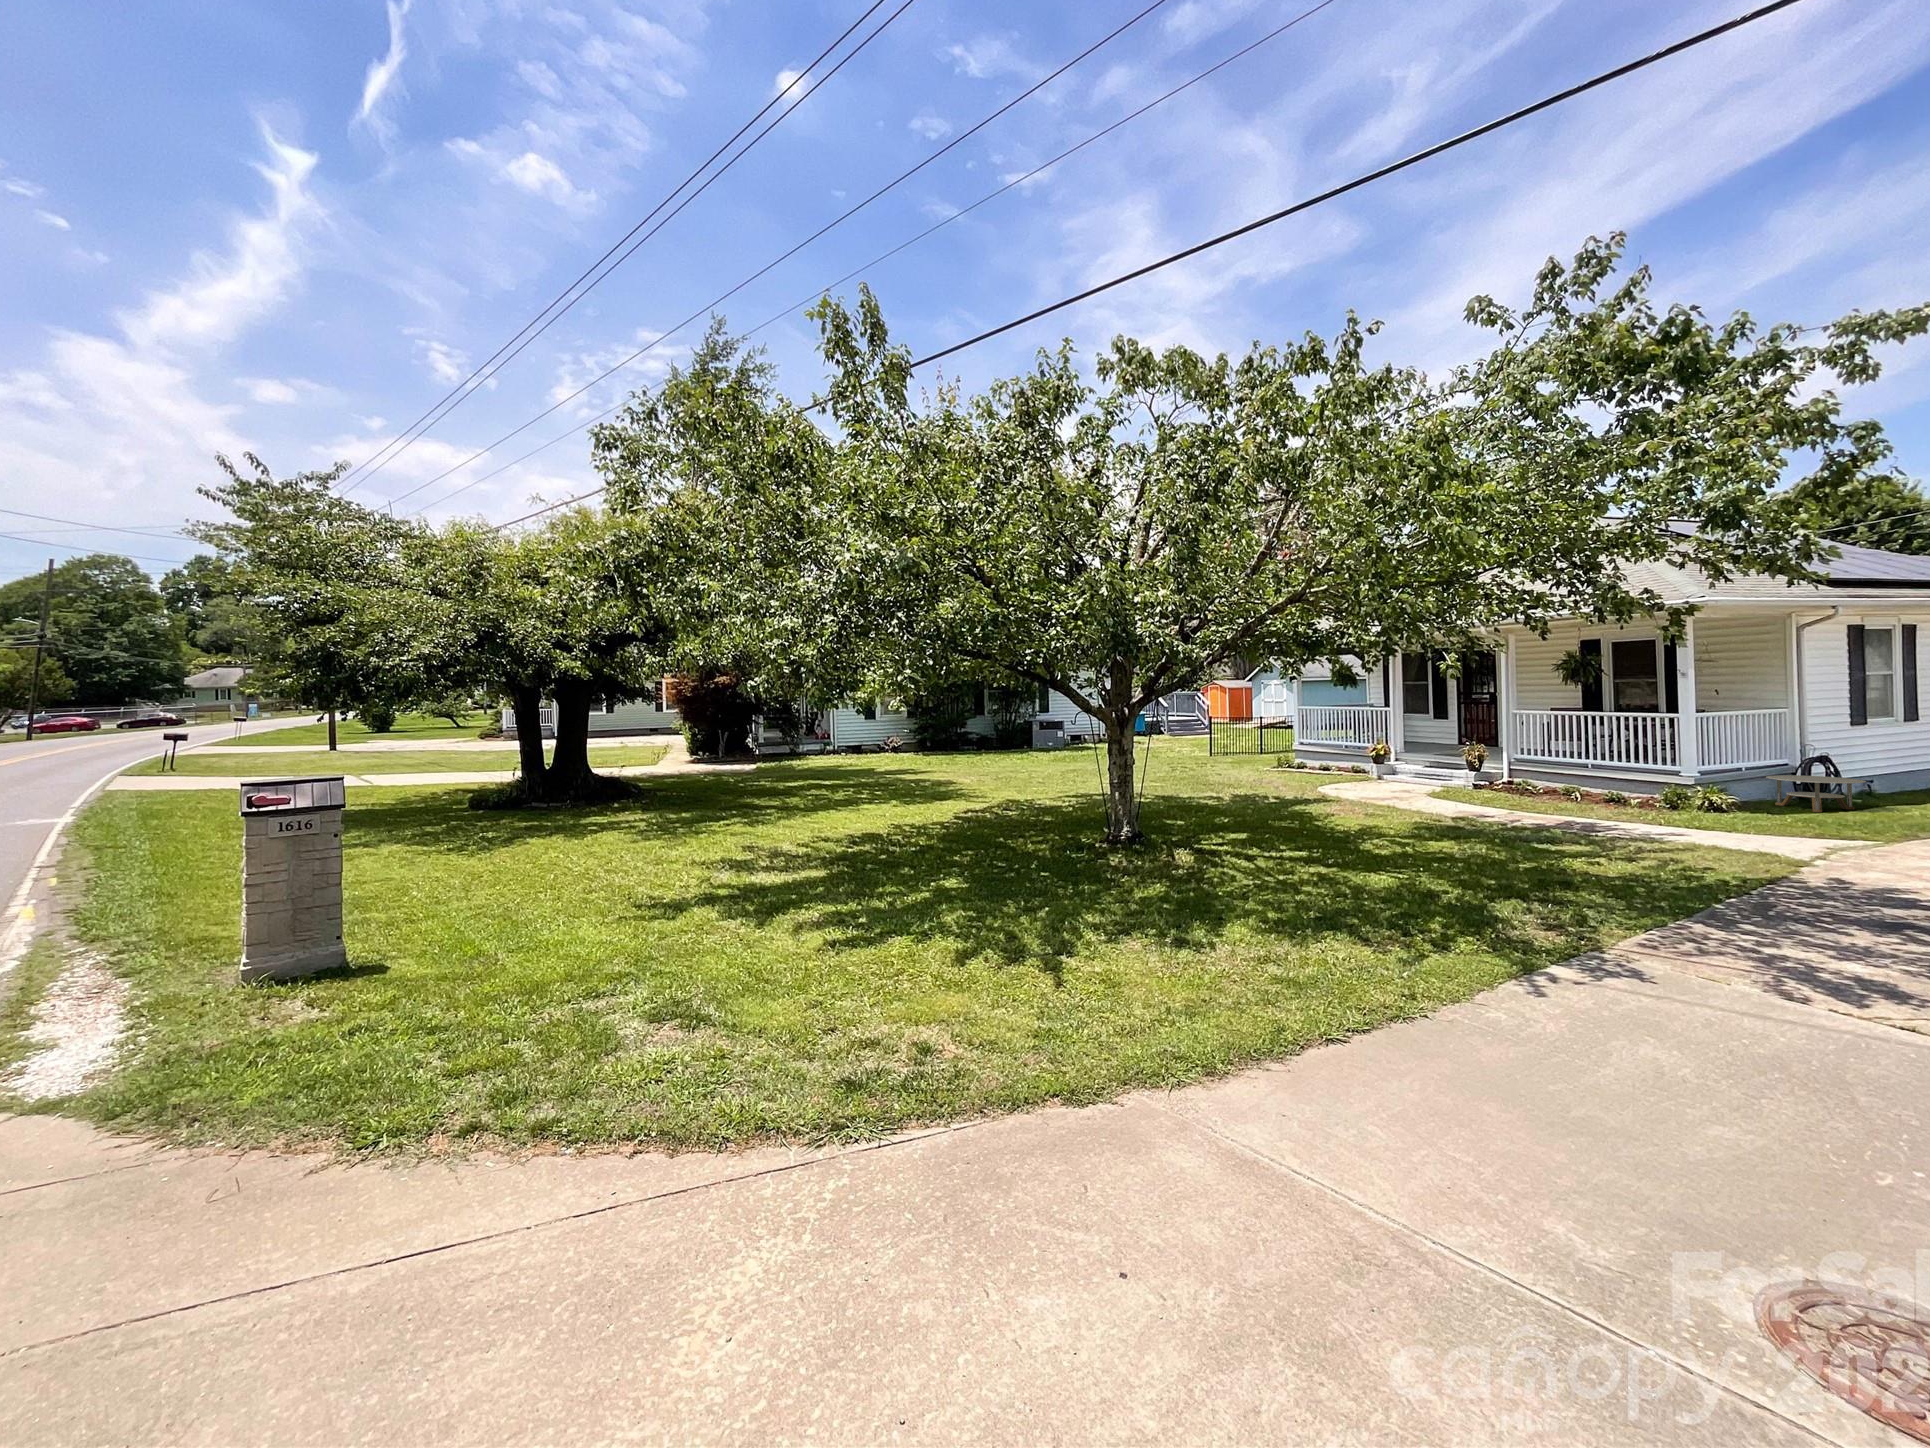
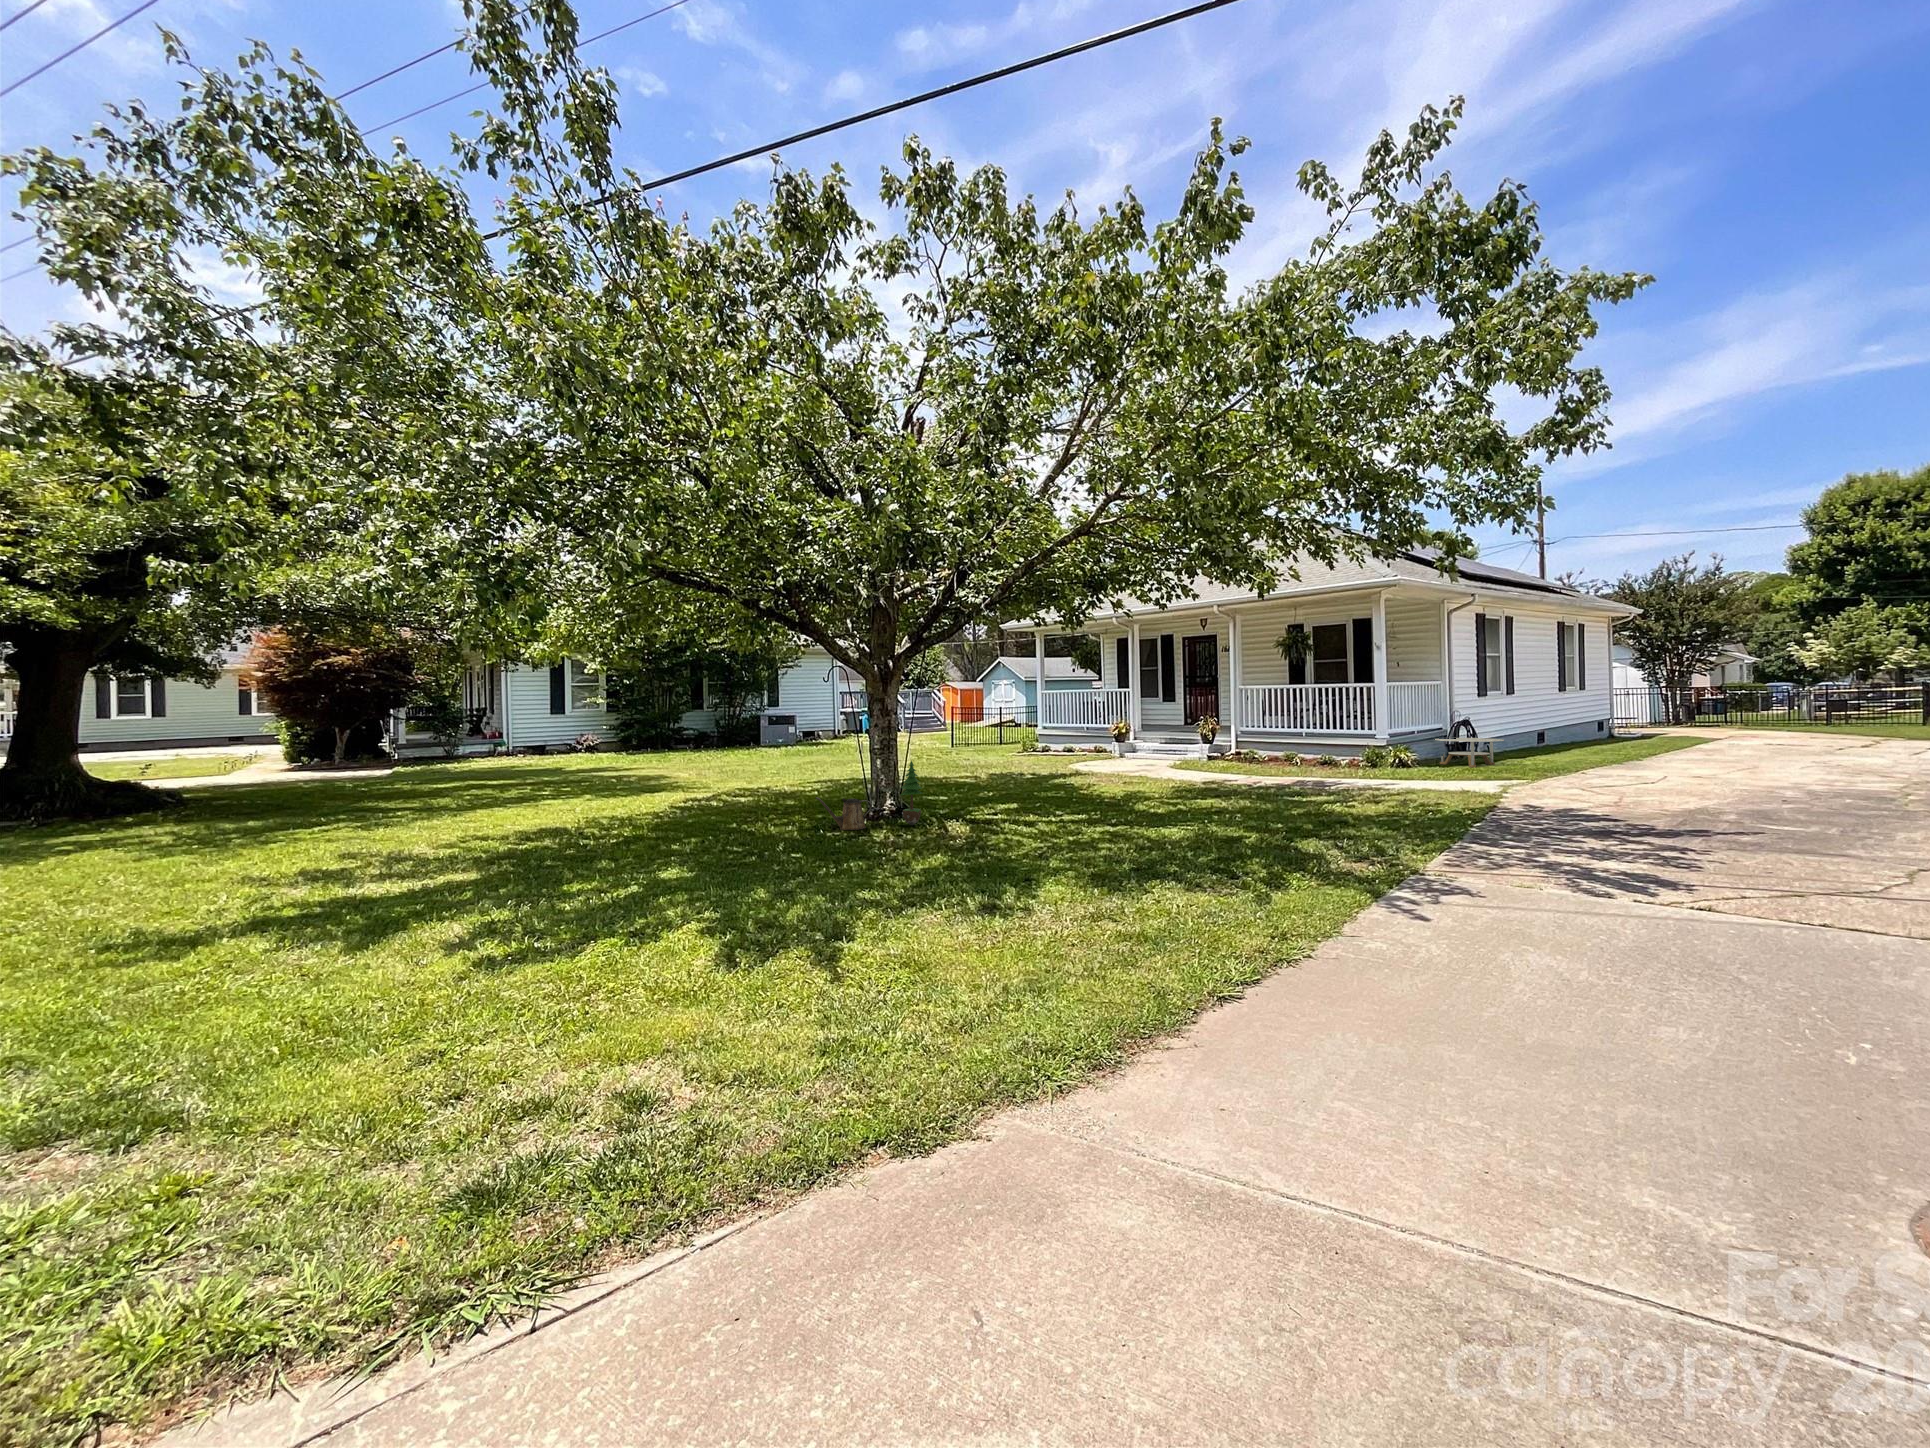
potted tree: none [1136,796,1156,852] -> present [901,761,922,825]
watering can: none [1065,824,1112,853] -> present [816,797,872,830]

